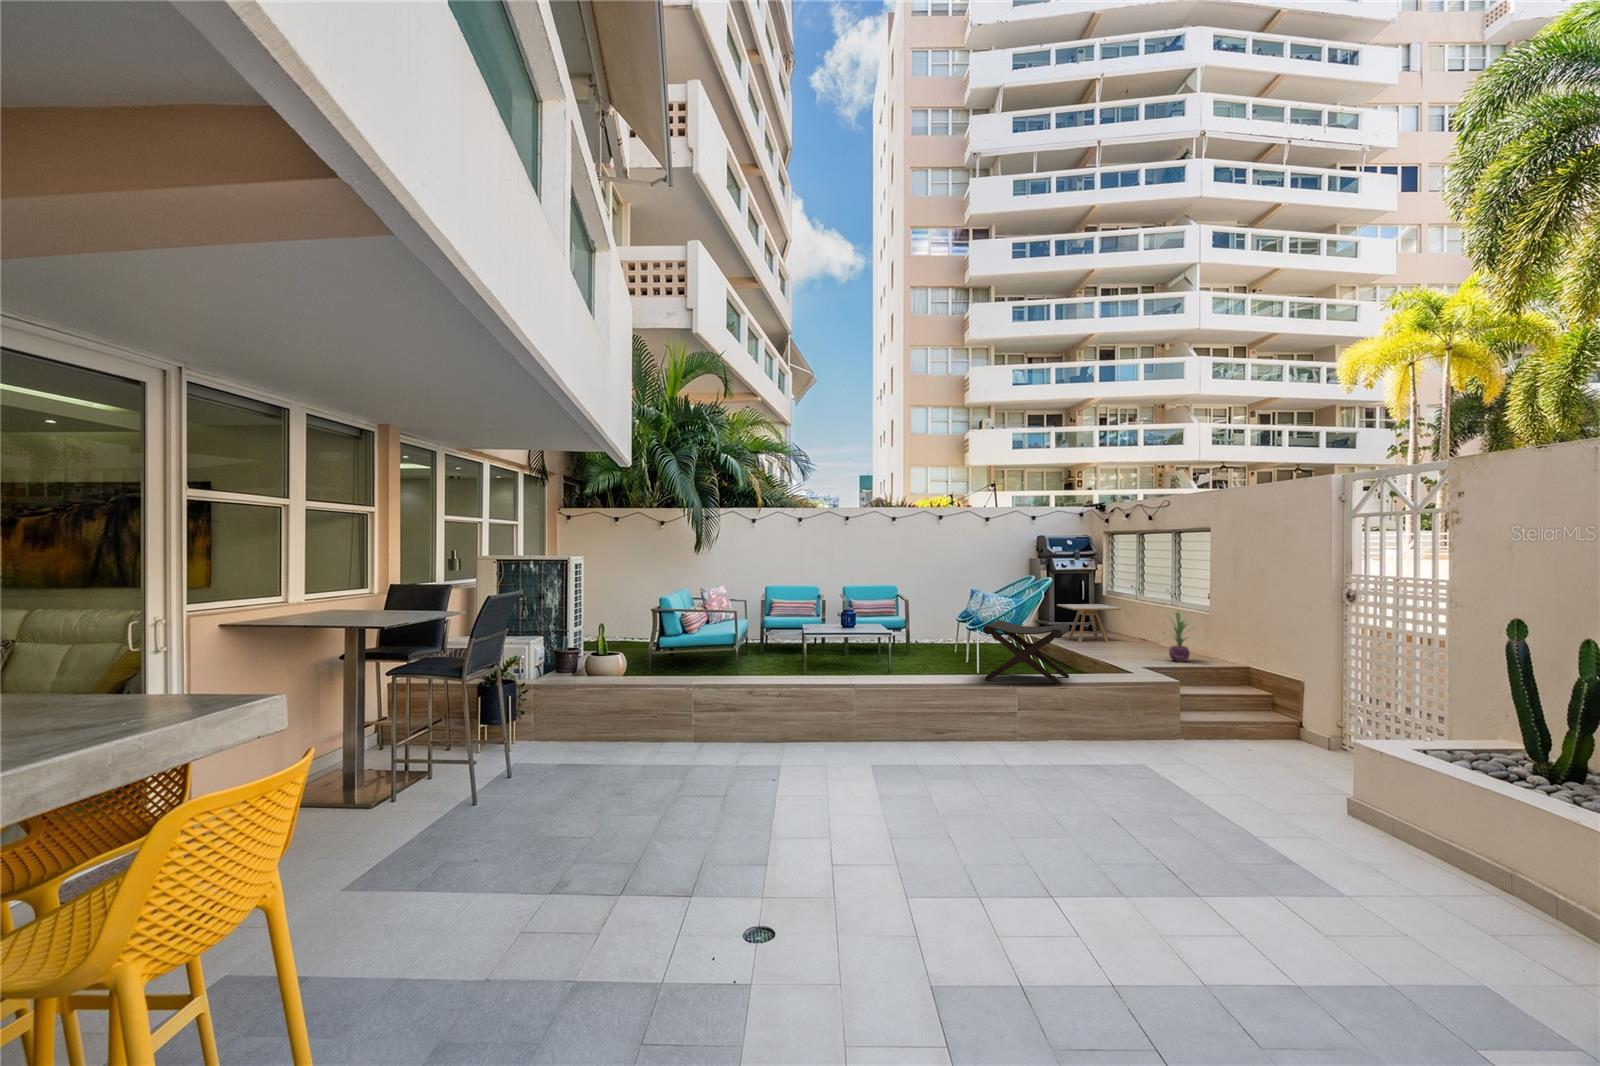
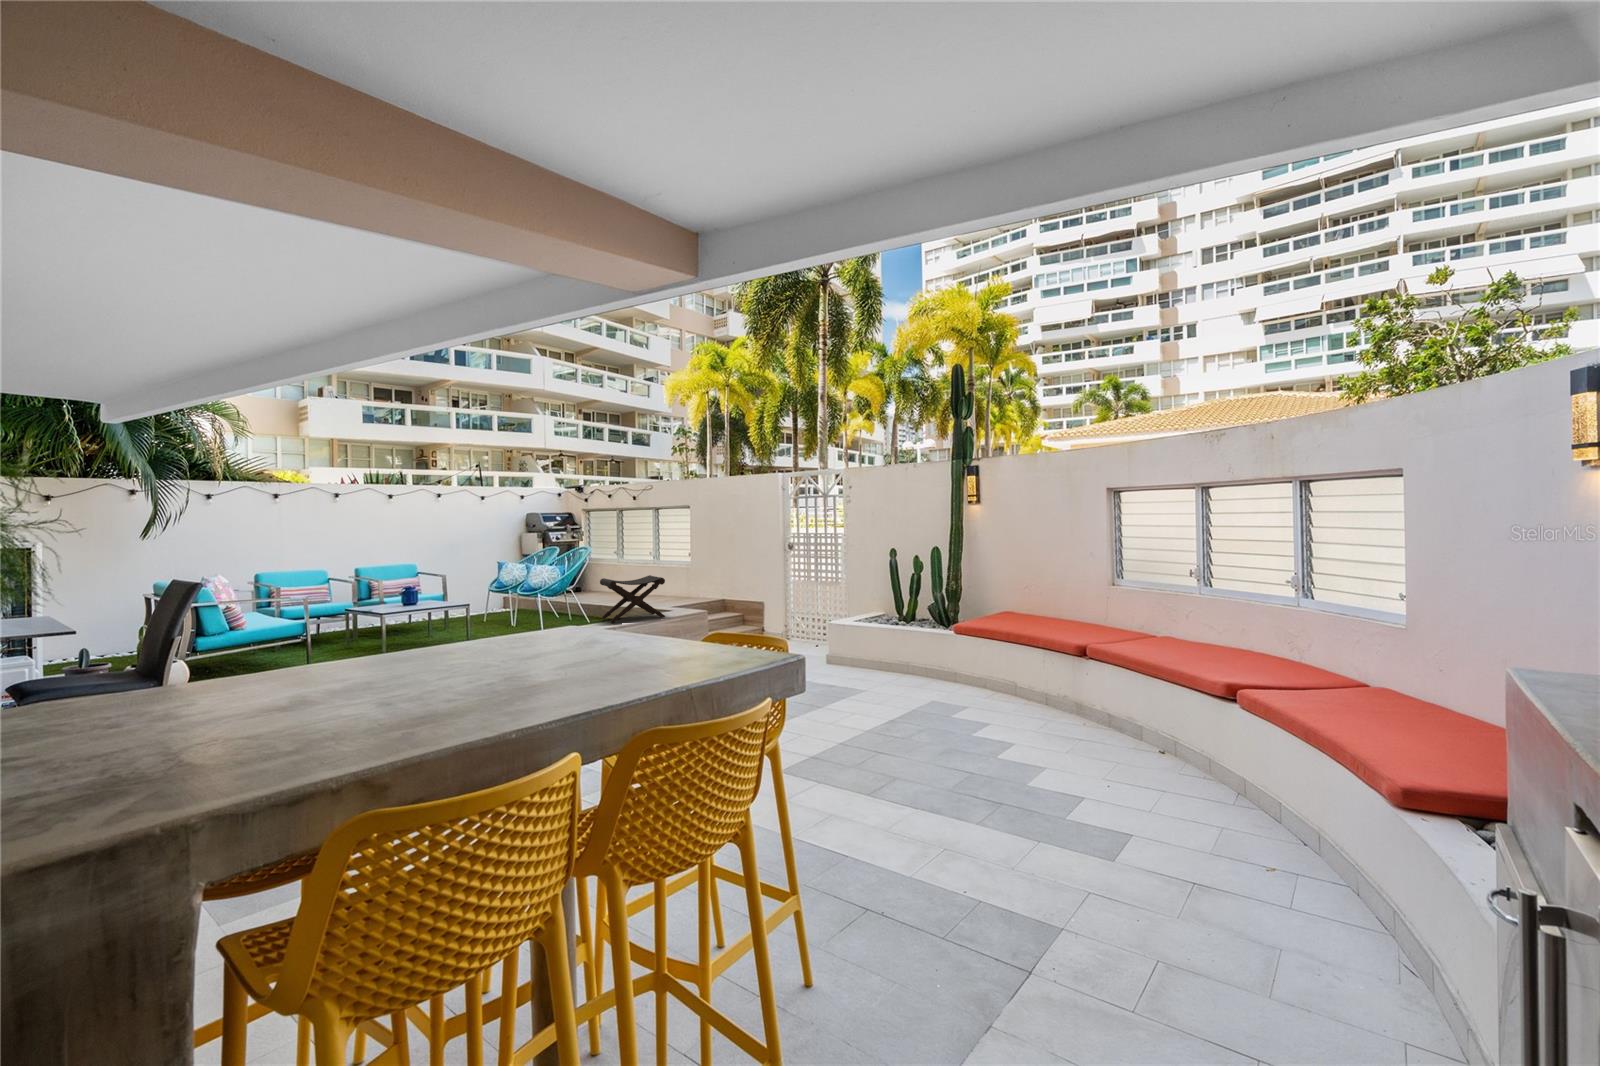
side table: present [1057,604,1121,642] -> none [555,569,609,601]
decorative plant: present [1169,611,1195,662] -> none [661,564,698,599]

